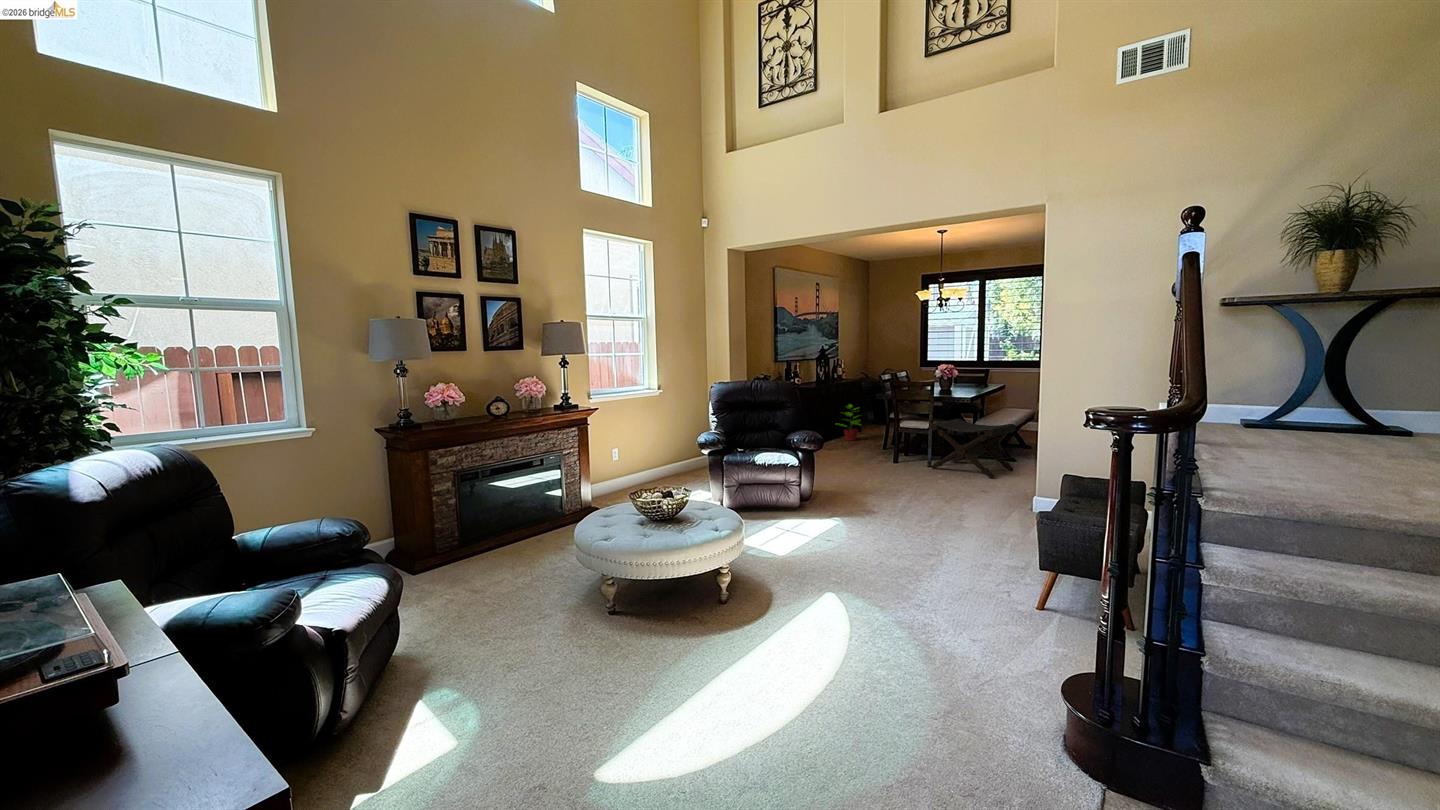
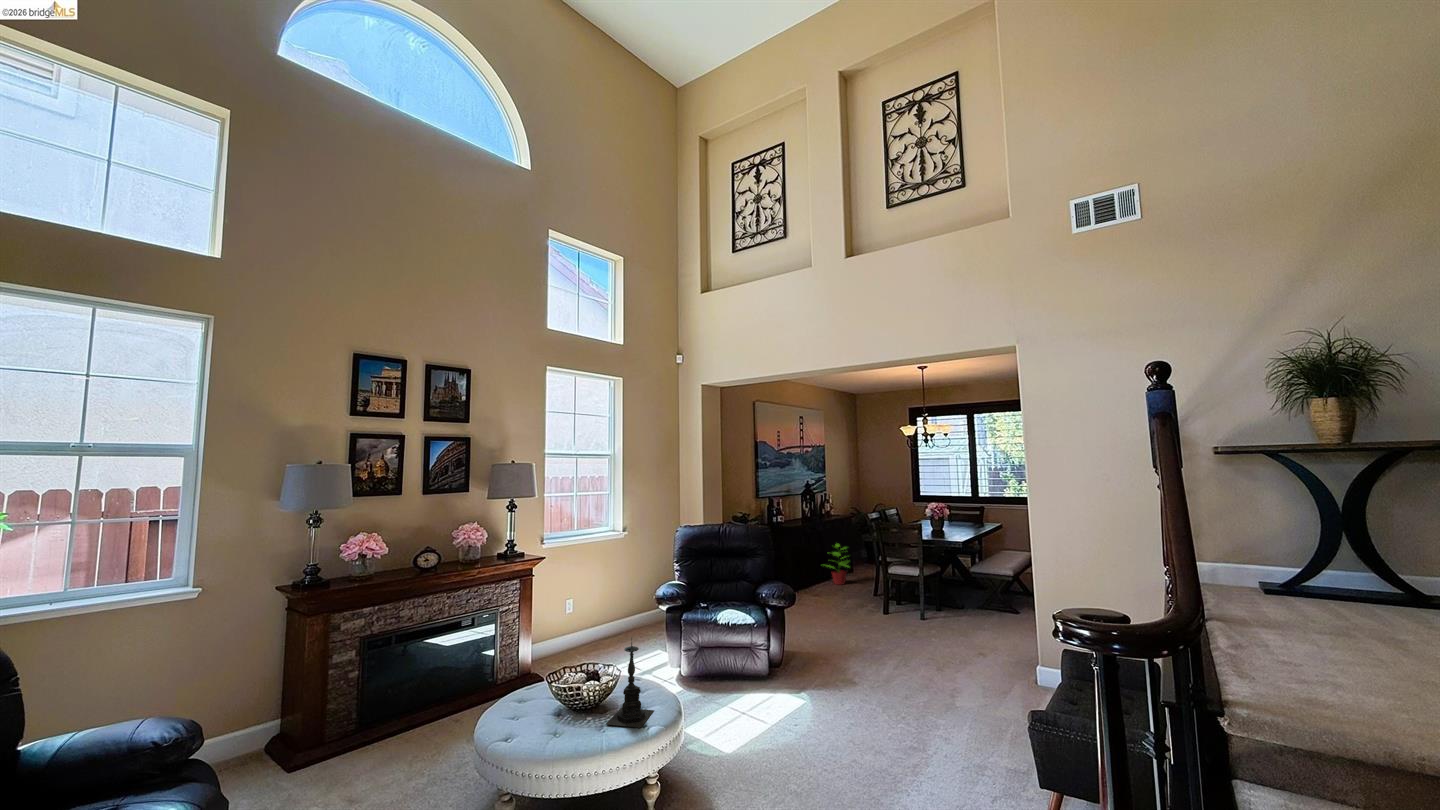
footstool: present [931,419,1016,478] -> none [920,564,1016,637]
candle holder: none [684,461,721,530] -> present [606,642,654,728]

